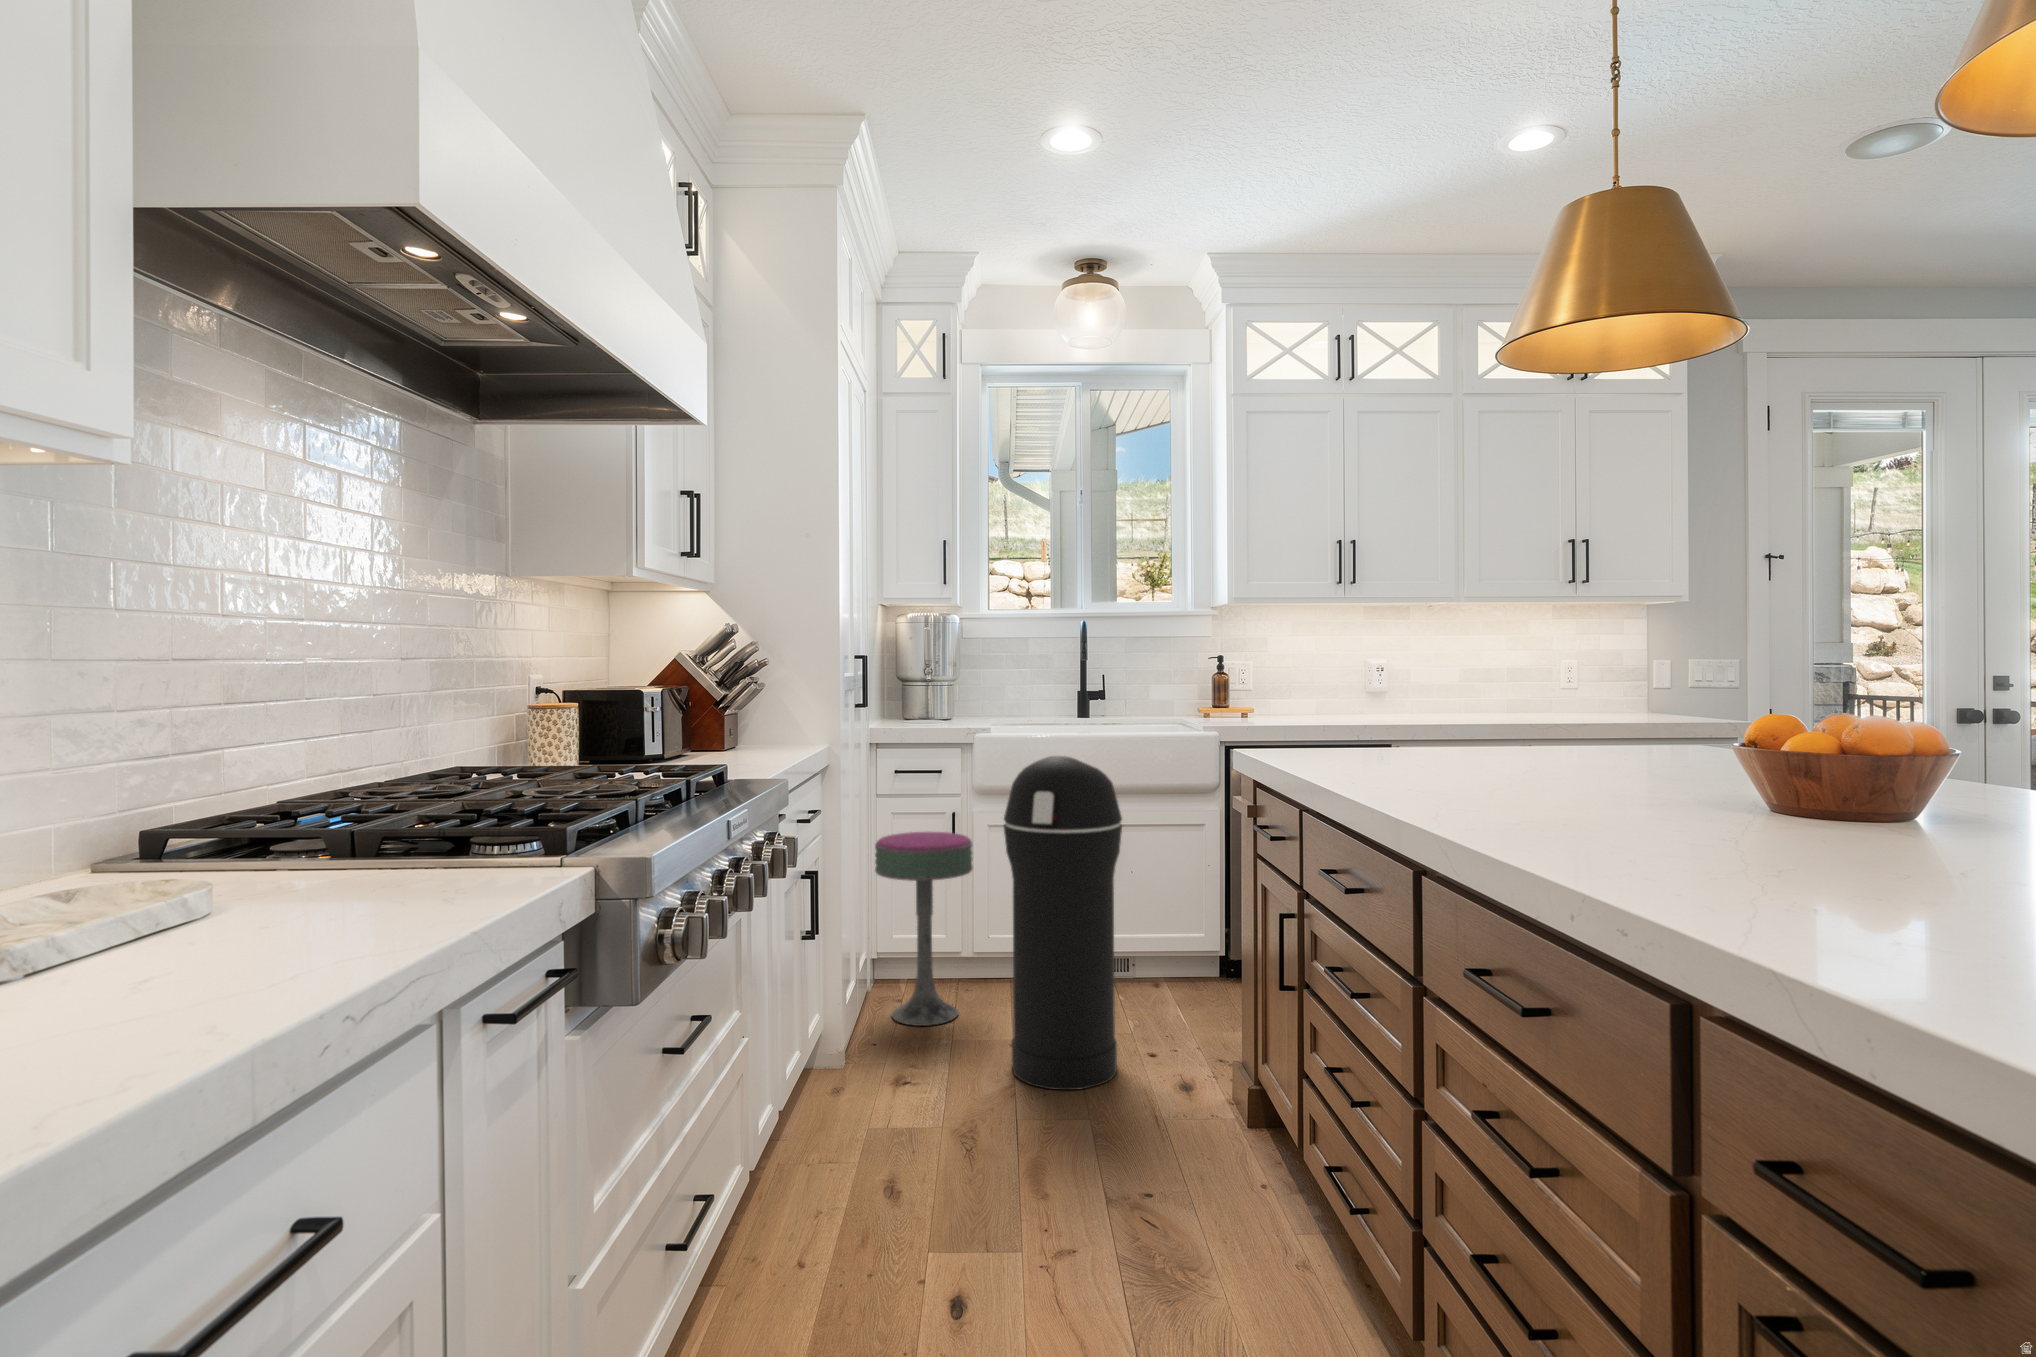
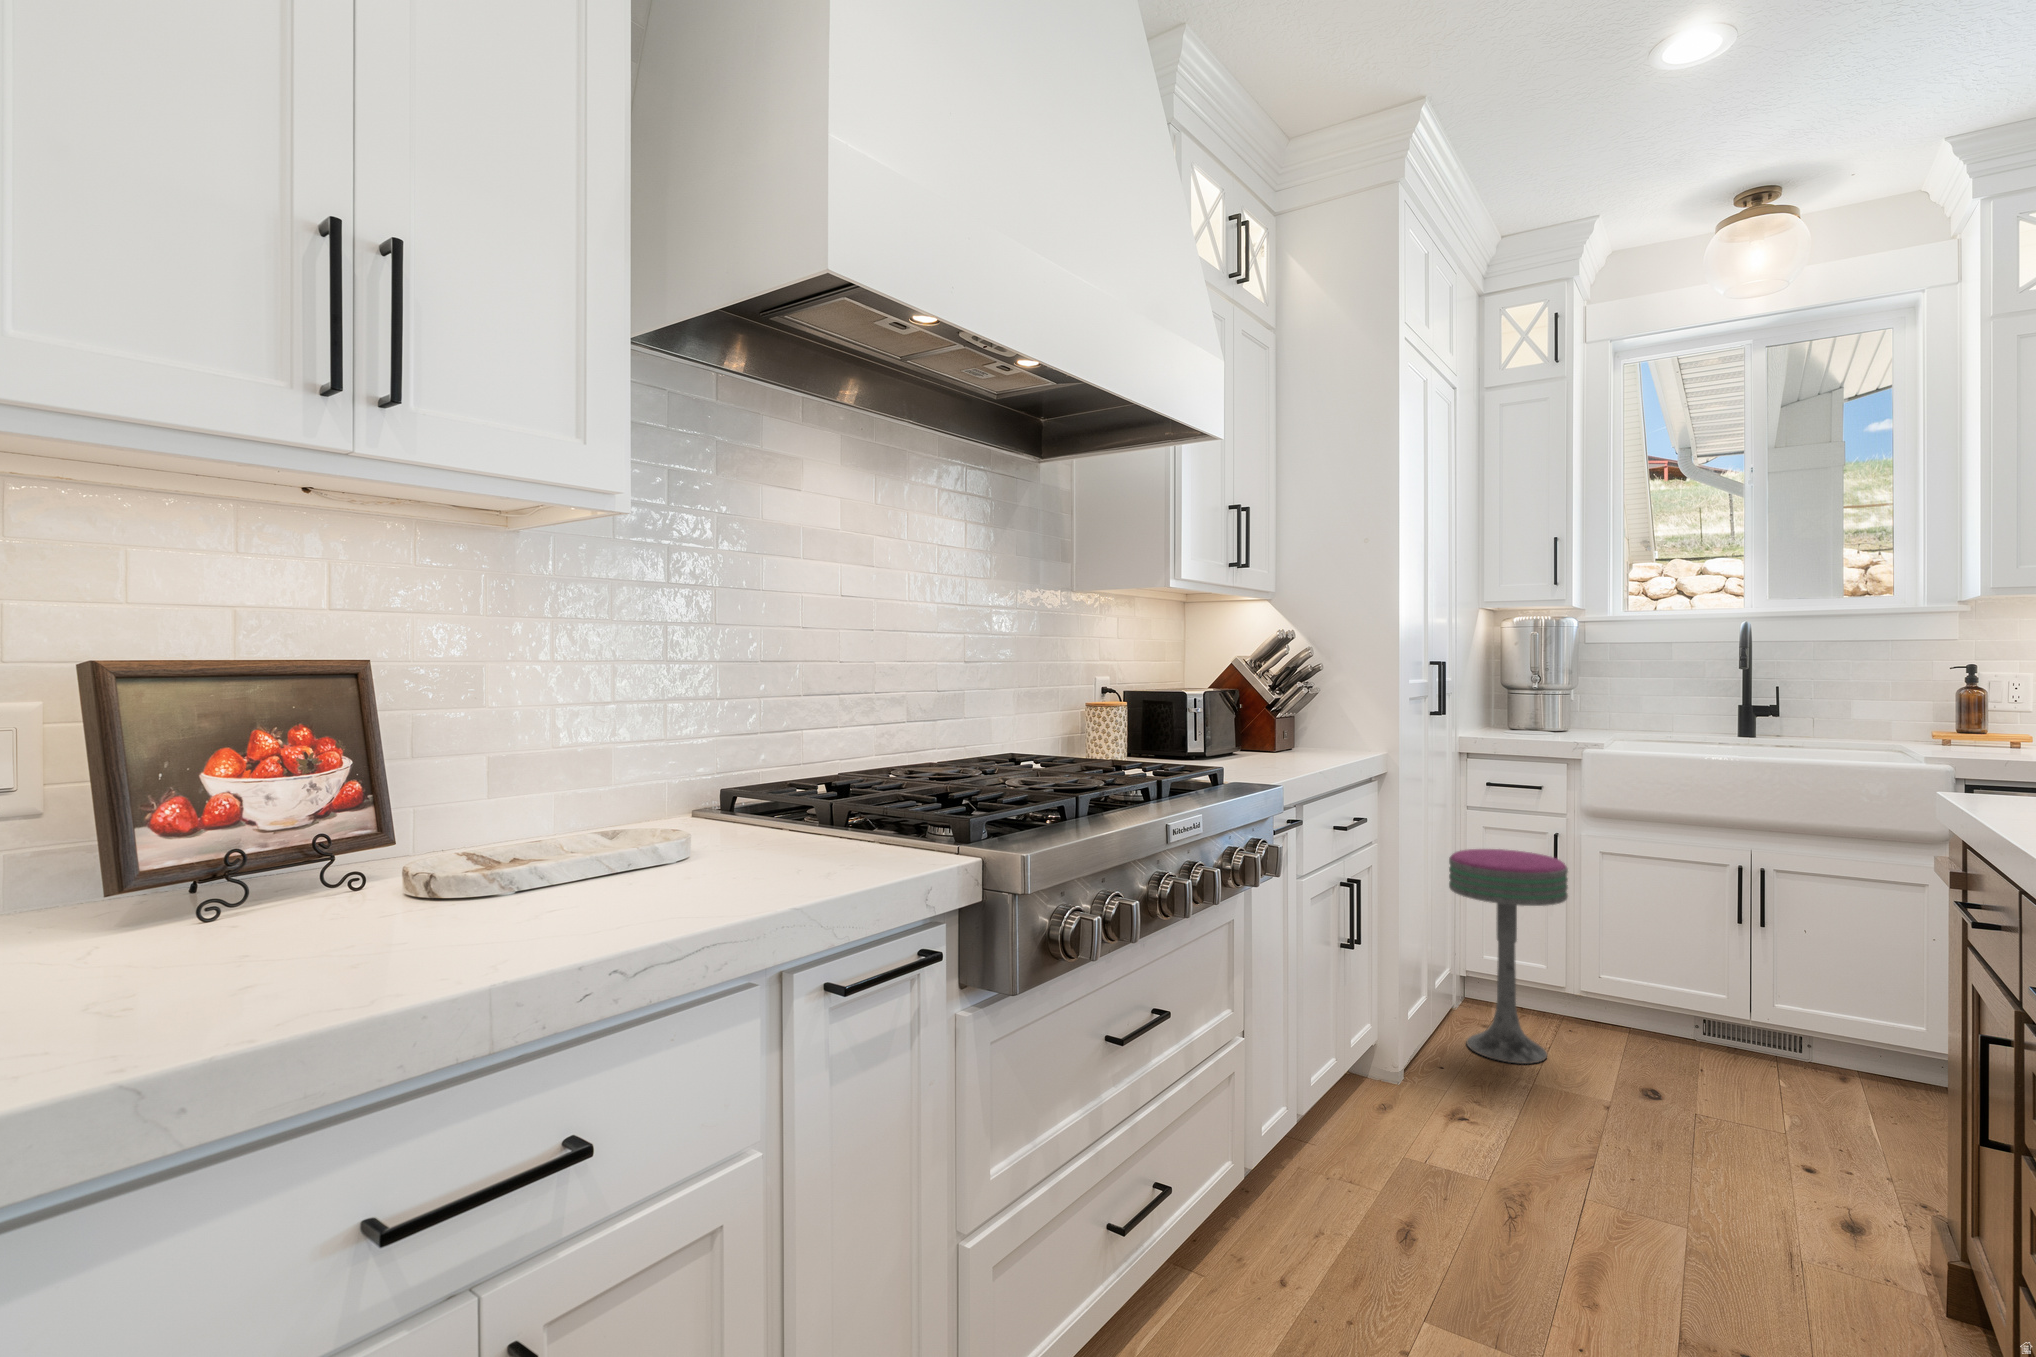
trash can: present [1004,756,1122,1090] -> none [1589,780,1761,1190]

